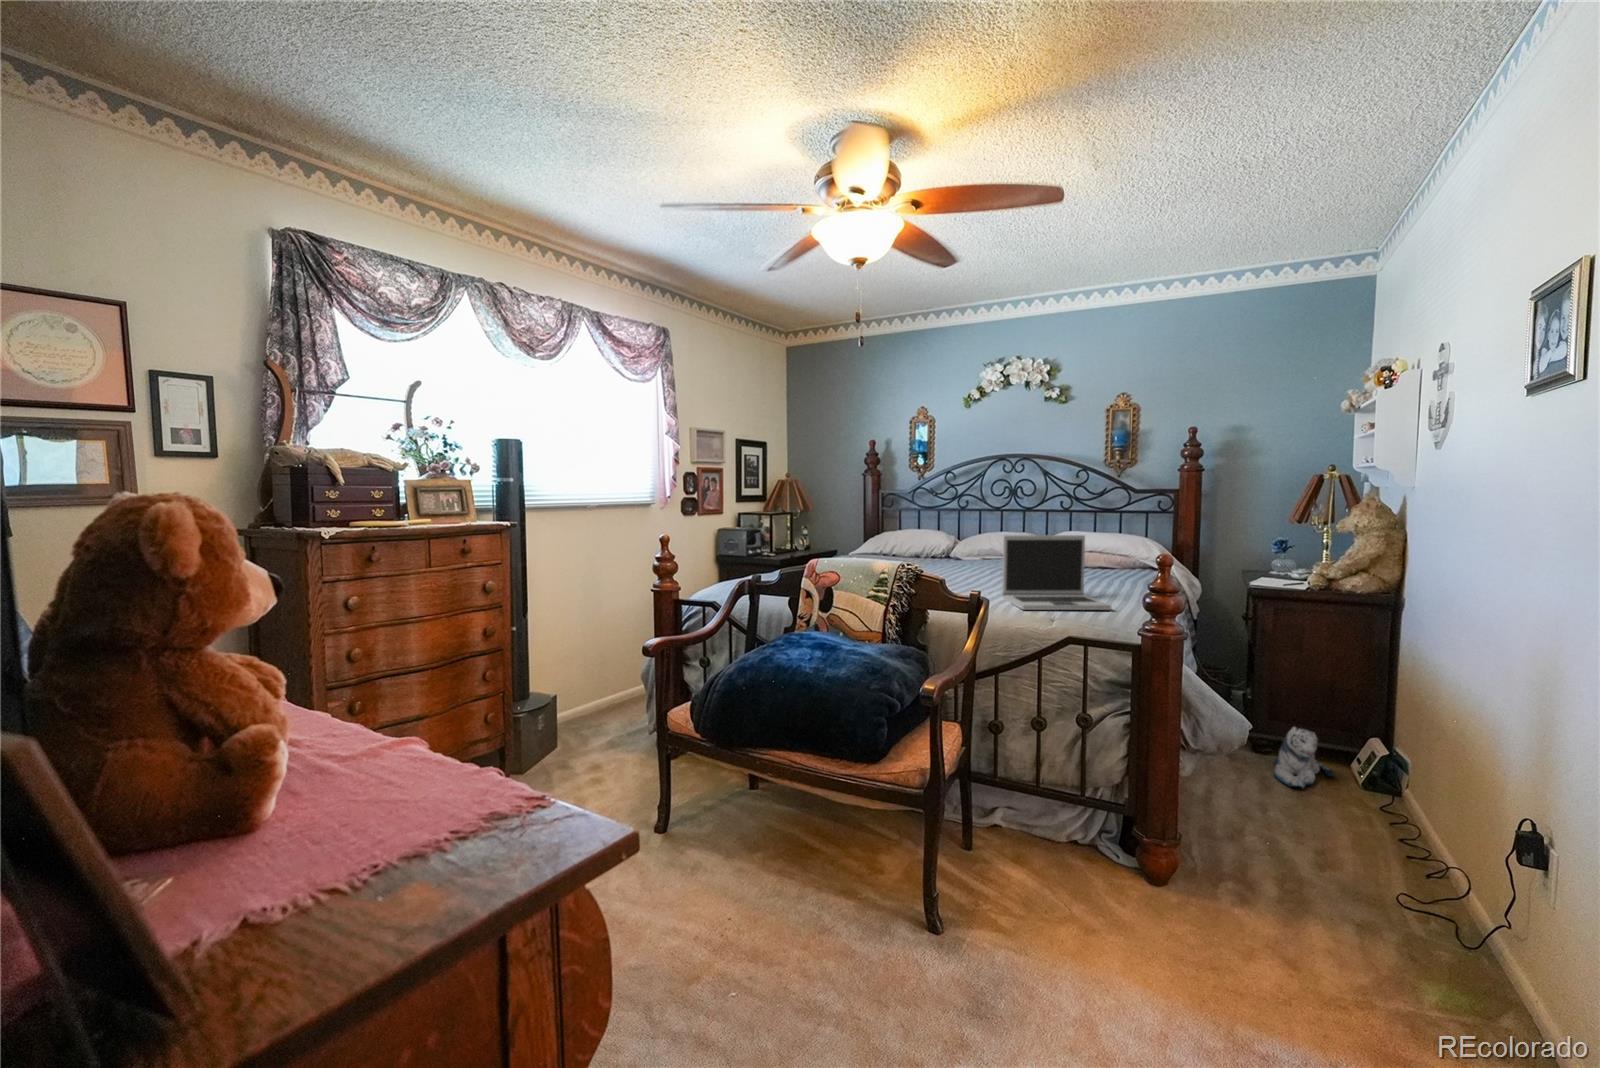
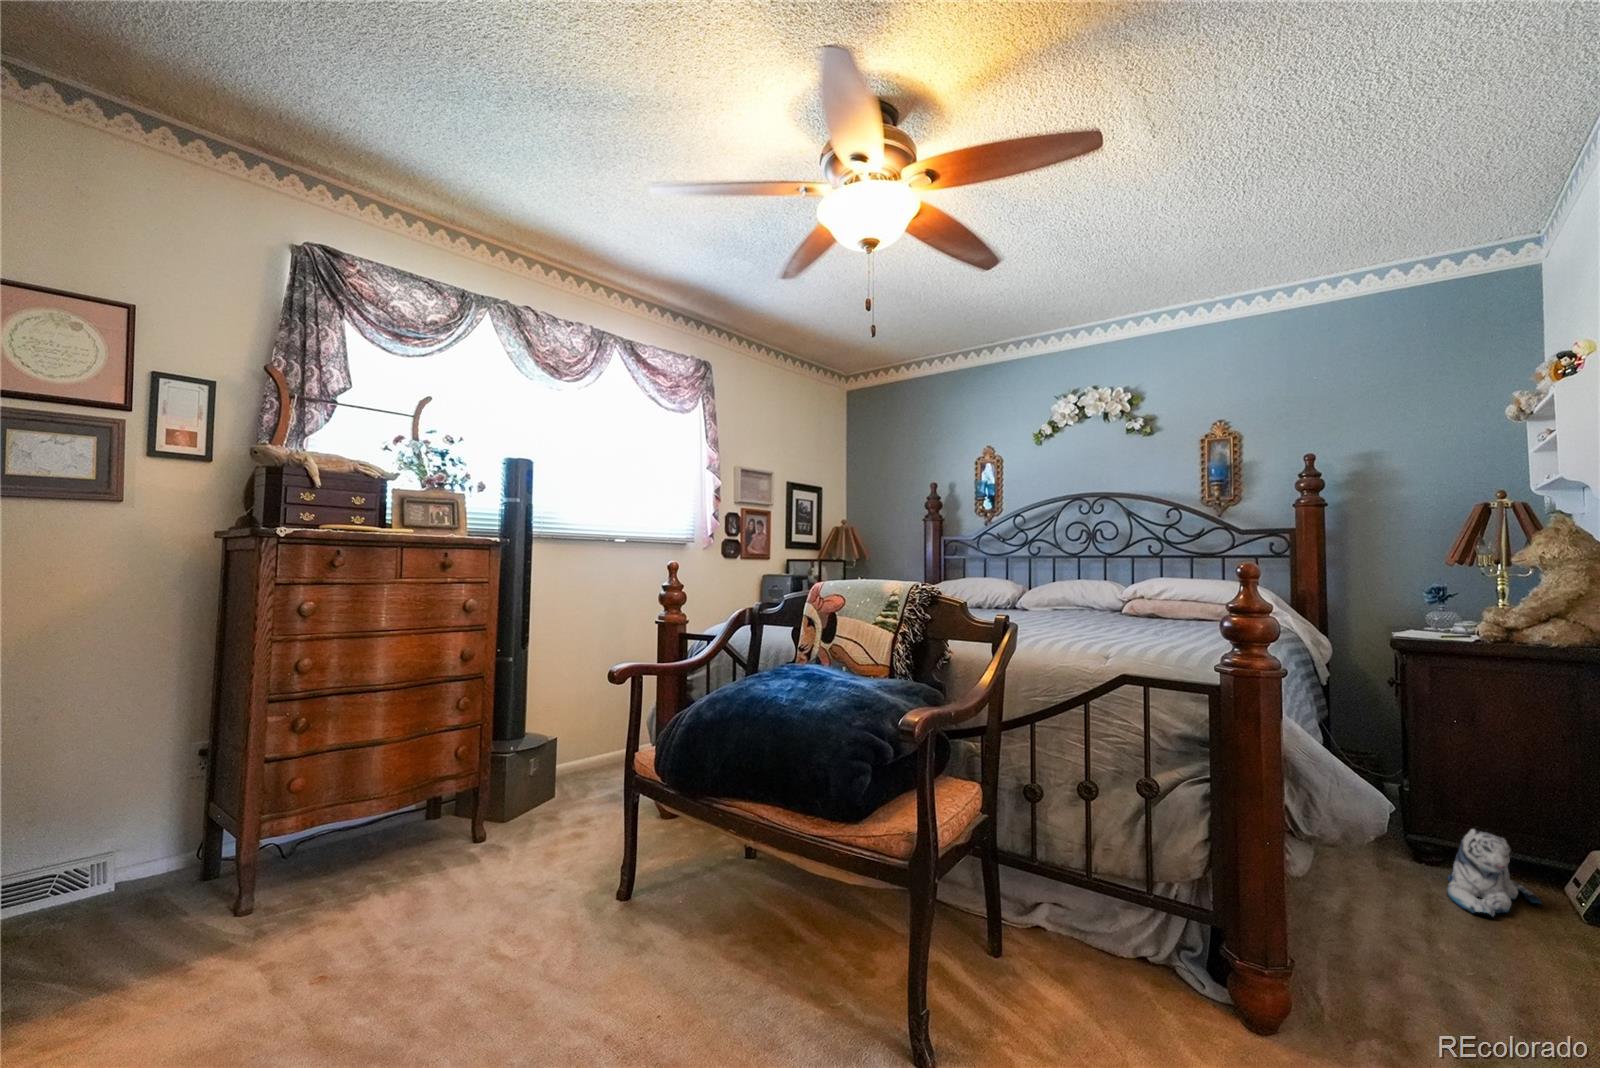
laptop: present [1002,535,1111,610] -> none [1052,561,1190,651]

